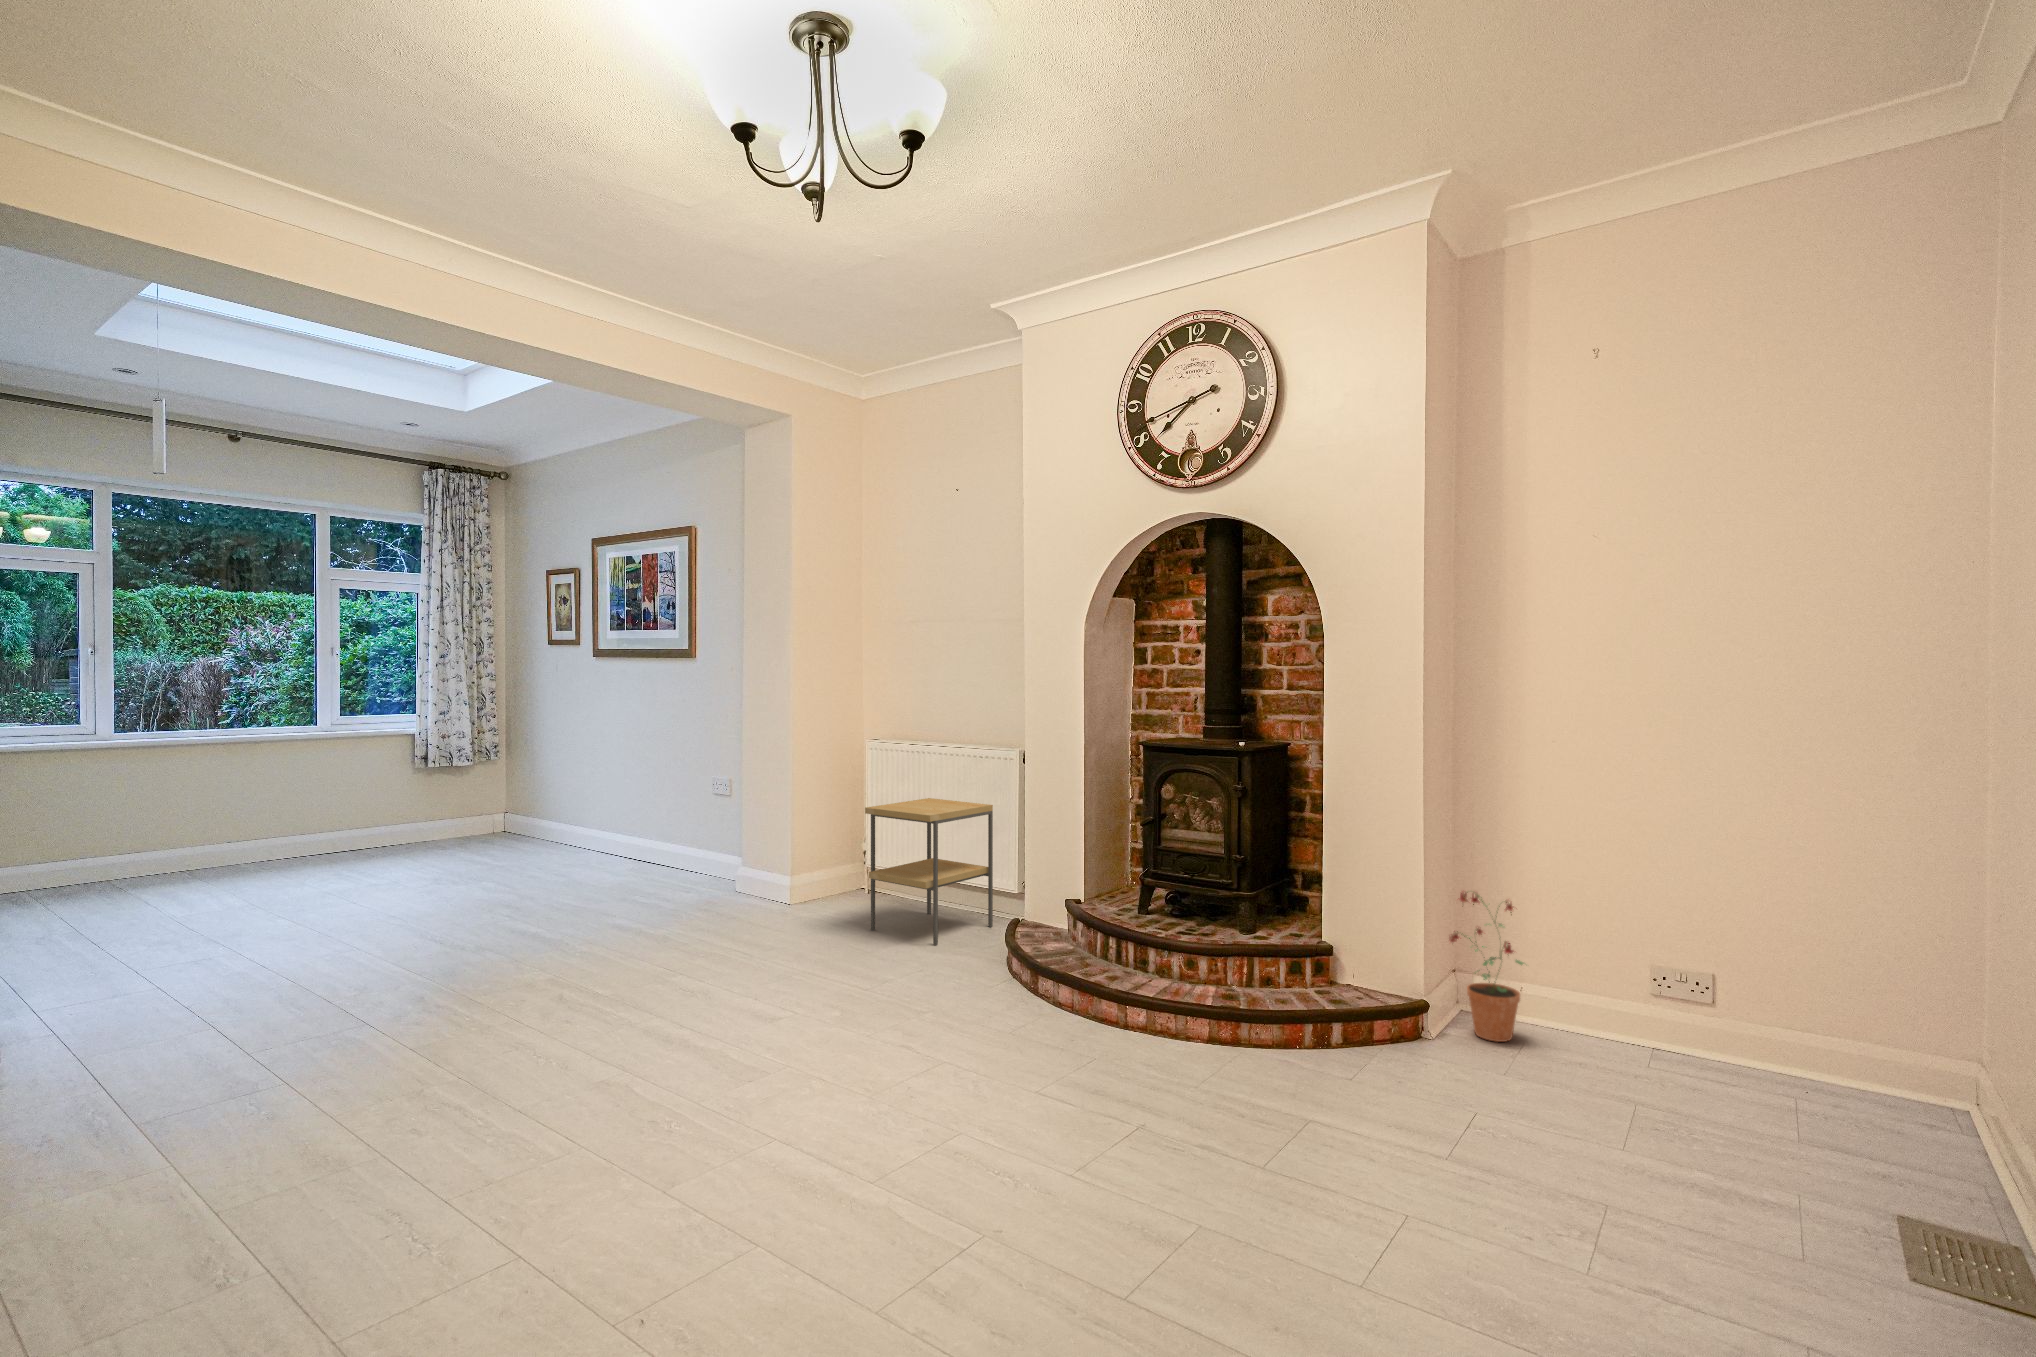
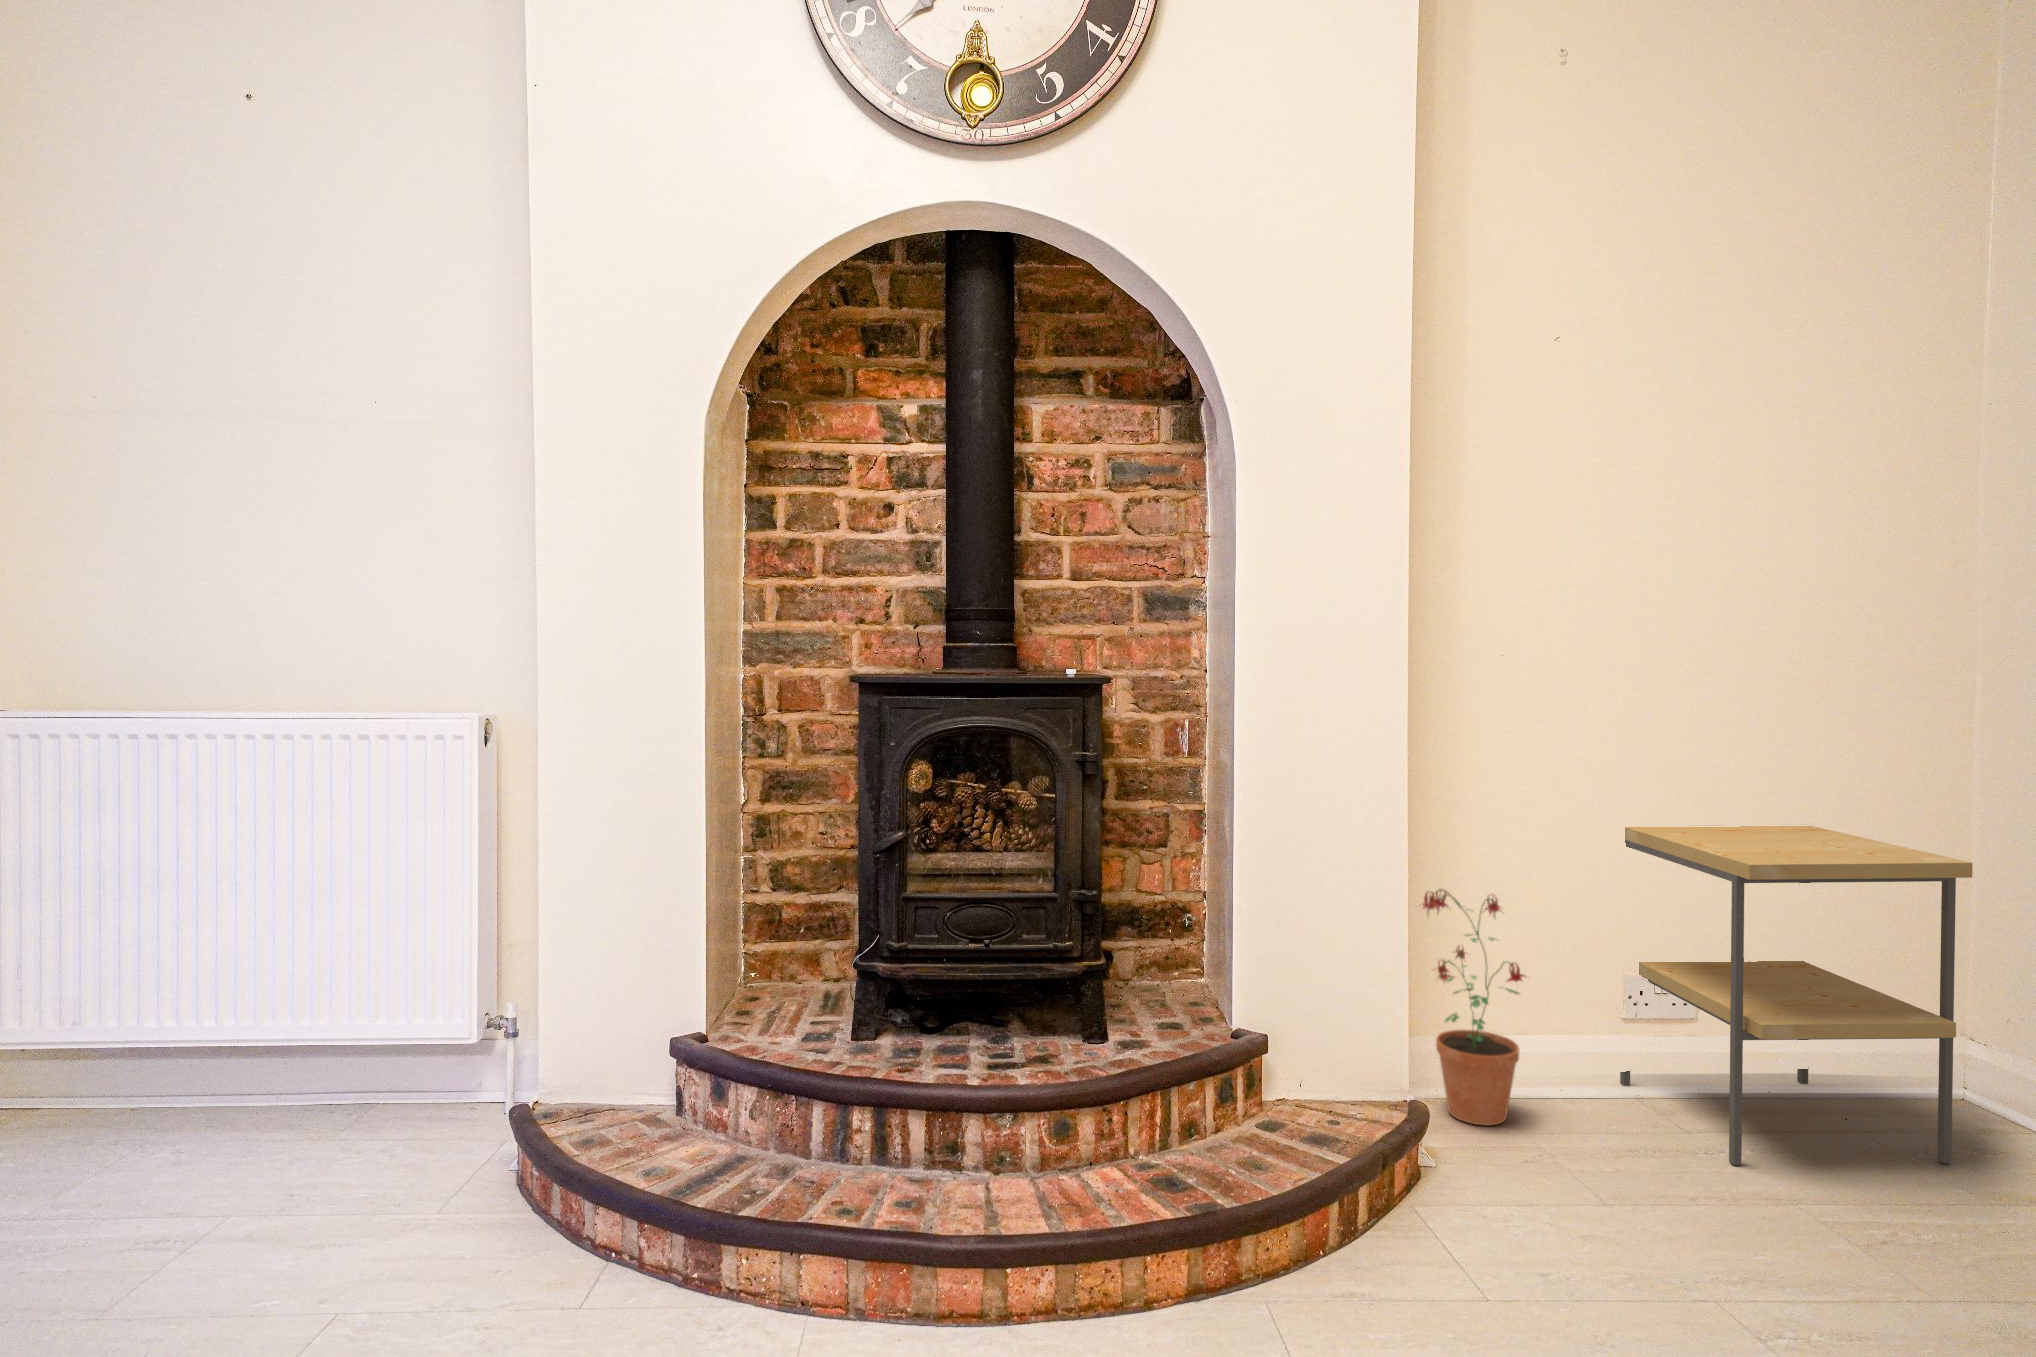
side table: present [865,798,993,945] -> present [1620,825,1973,1165]

